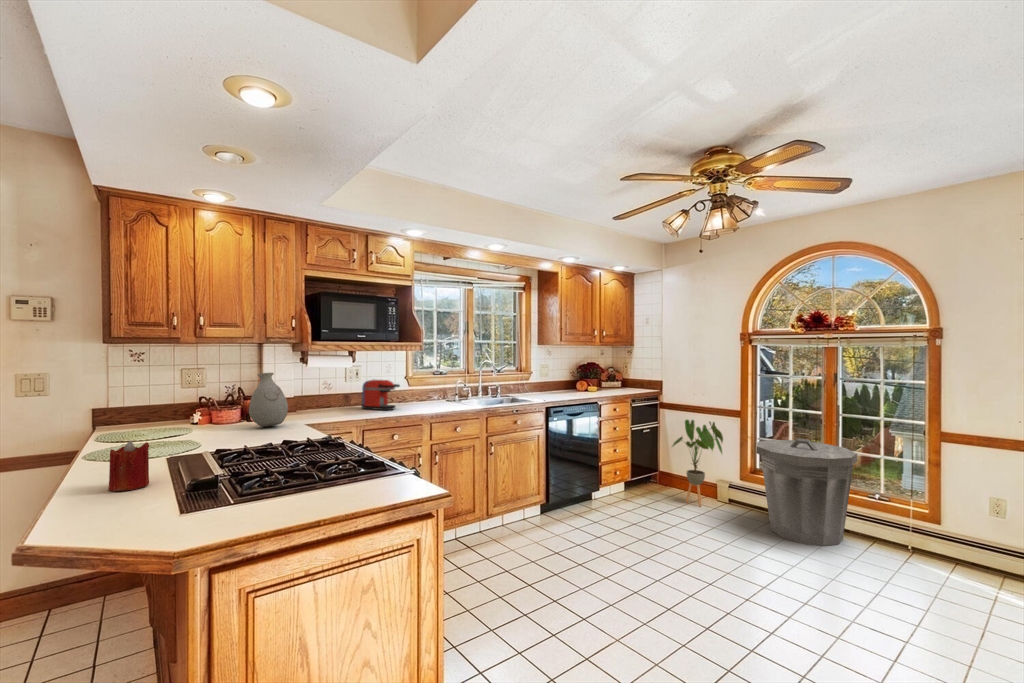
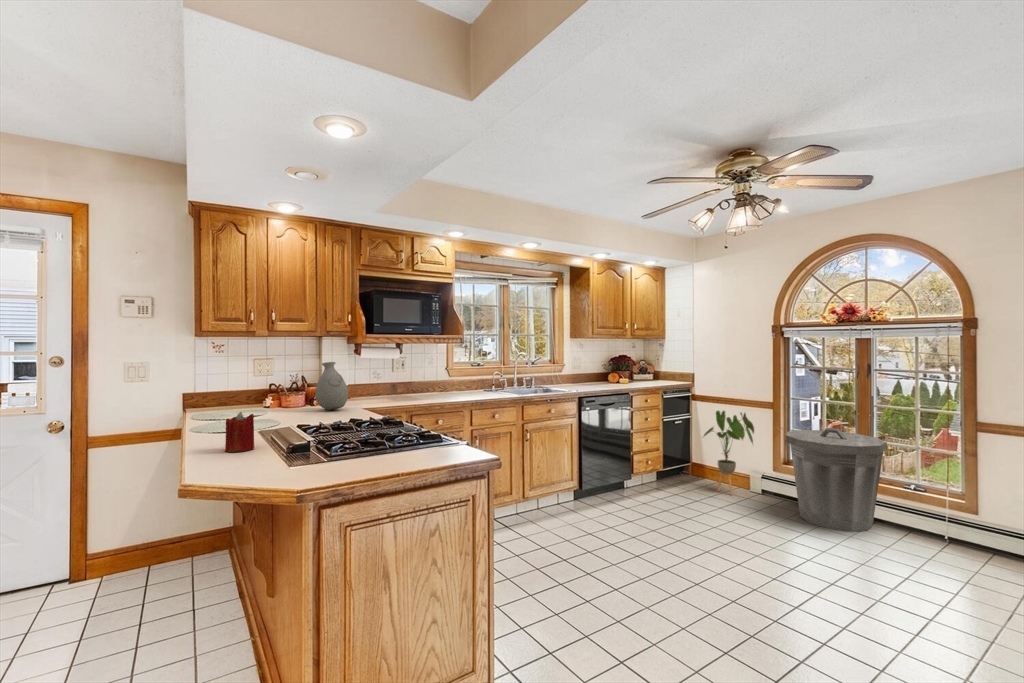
coffee maker: present [362,380,400,410] -> none [408,370,444,398]

